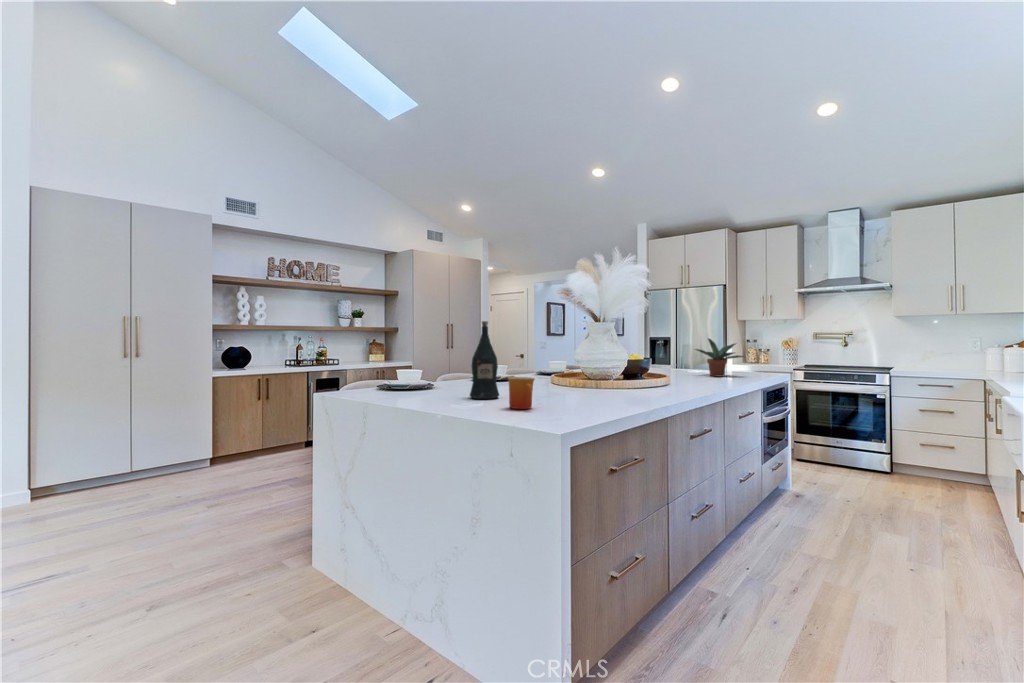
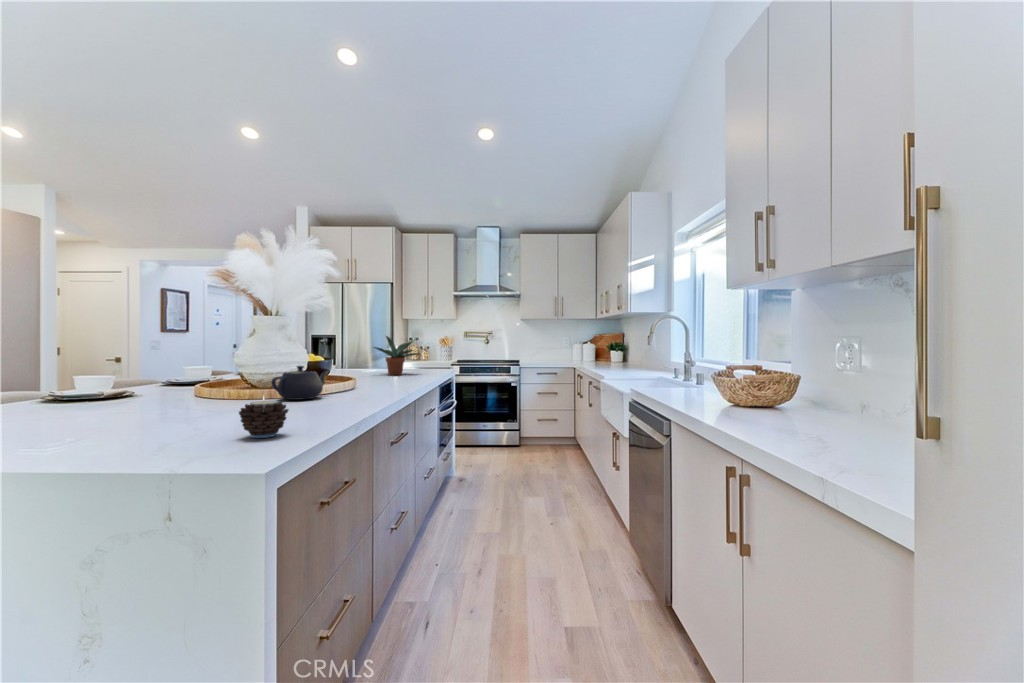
wine bottle: present [470,321,499,399] -> none [60,307,122,432]
teapot: none [594,363,642,391] -> present [271,366,328,400]
mug: present [507,377,535,409] -> none [148,392,199,441]
candle: none [556,383,589,414] -> present [239,397,289,438]

